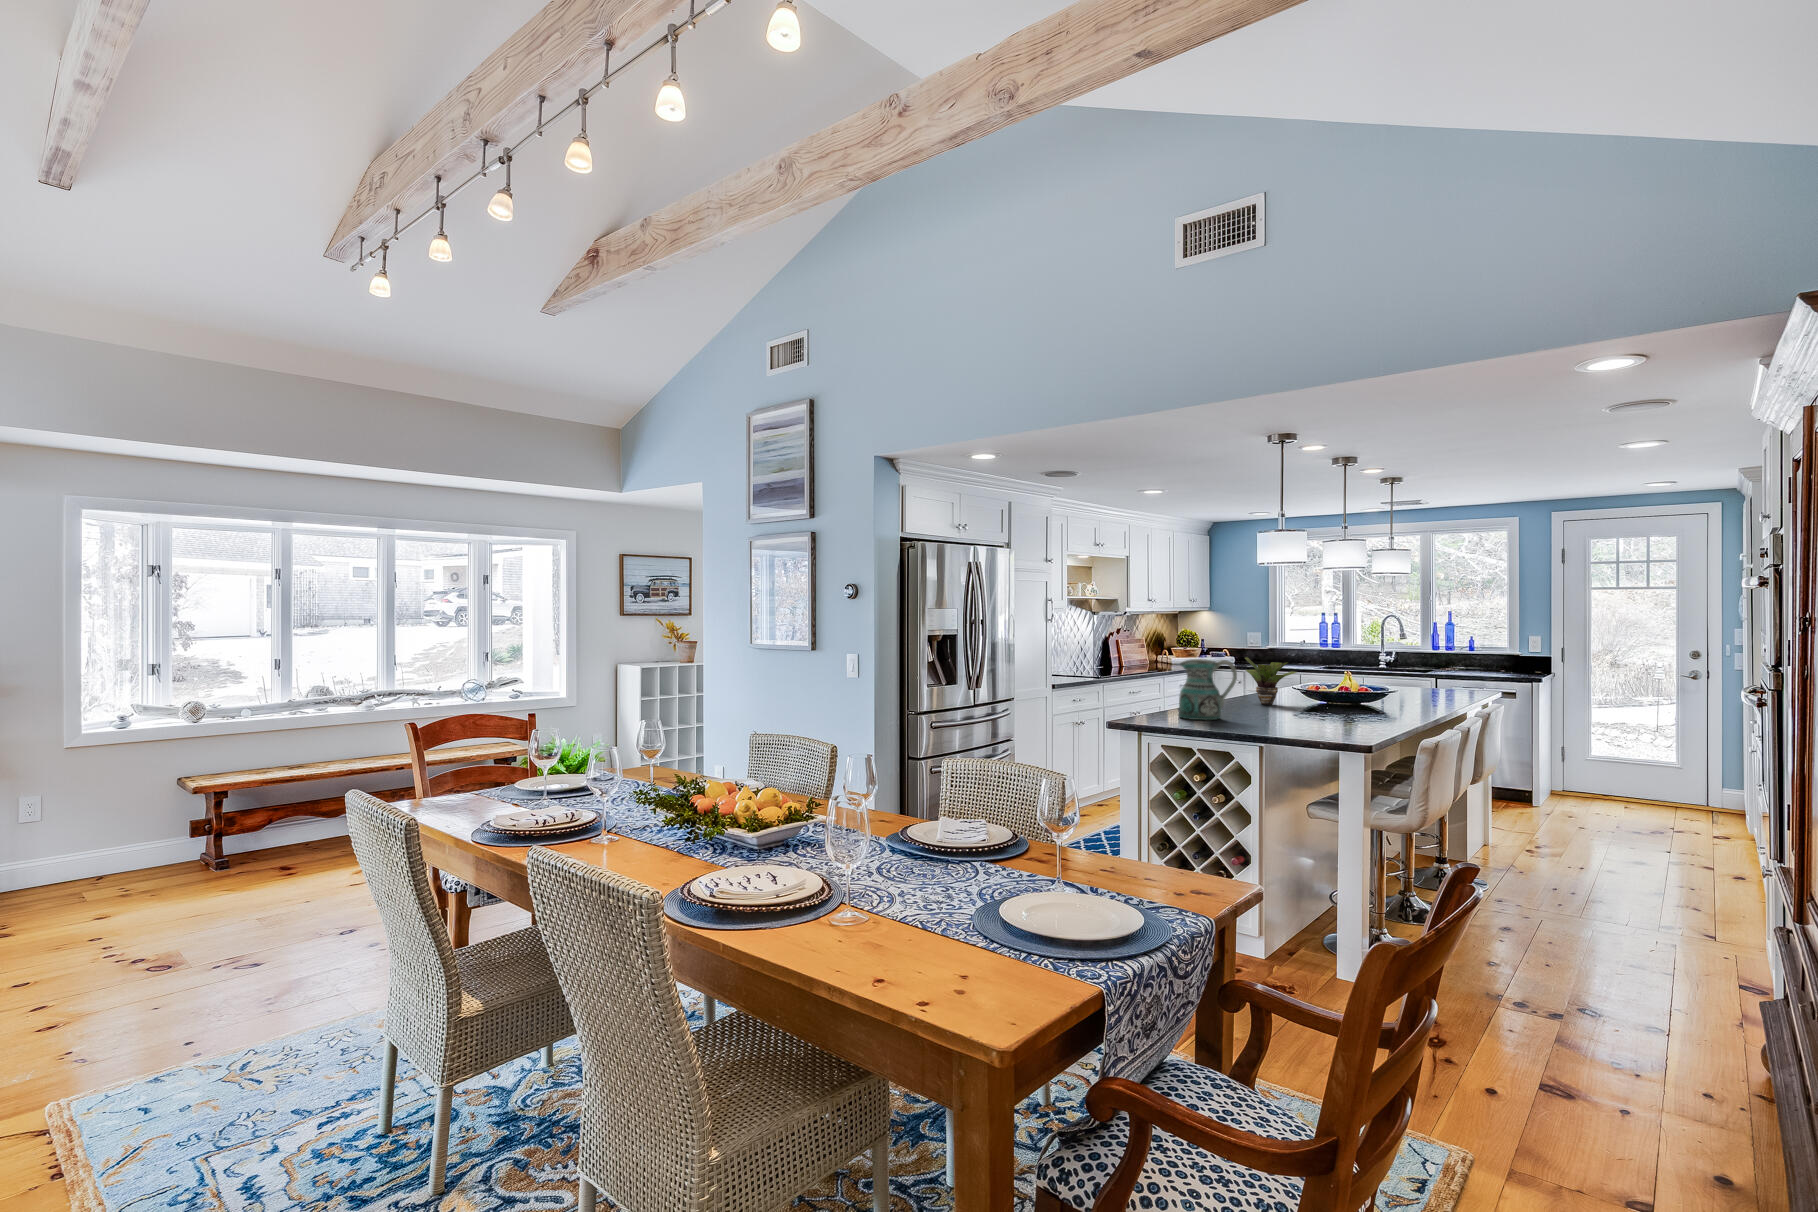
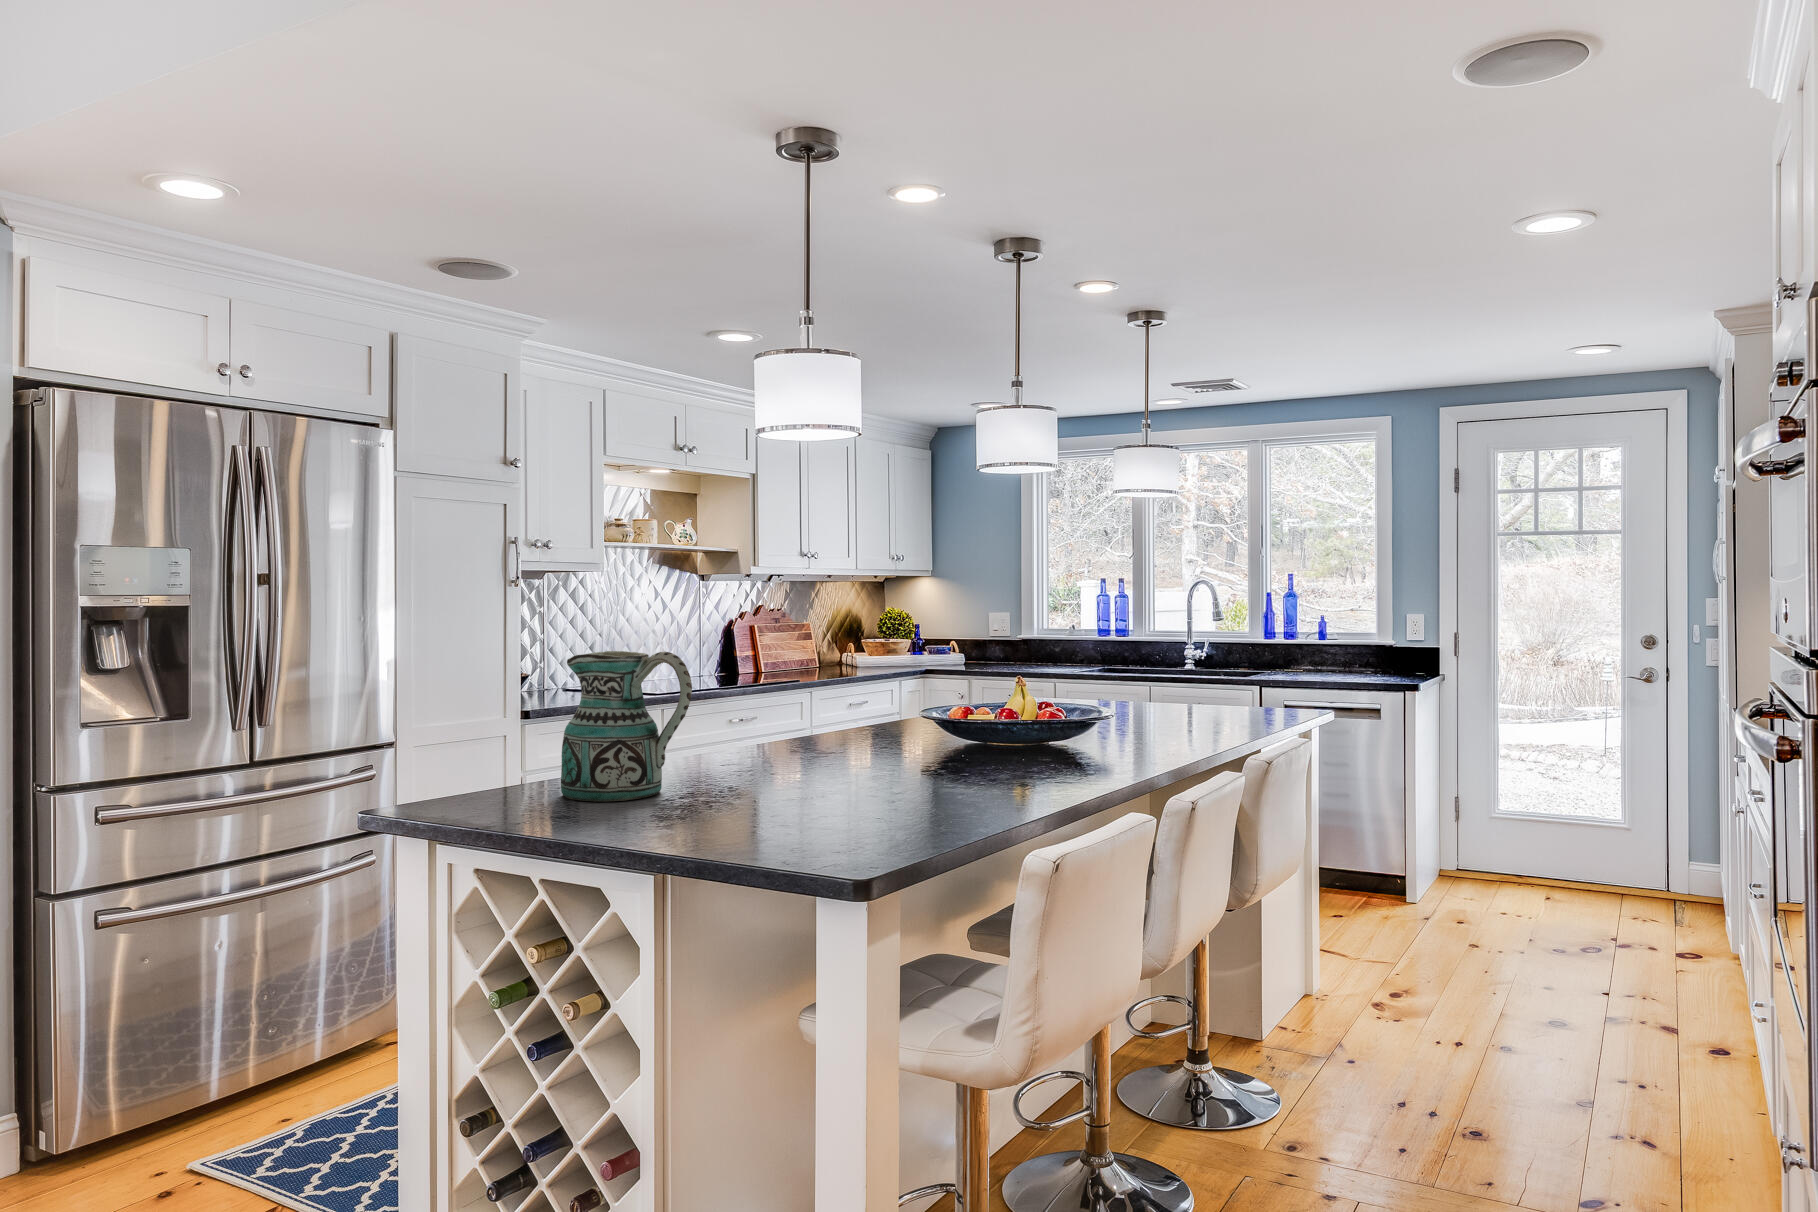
potted plant: present [1245,657,1296,705] -> none [808,648,917,750]

